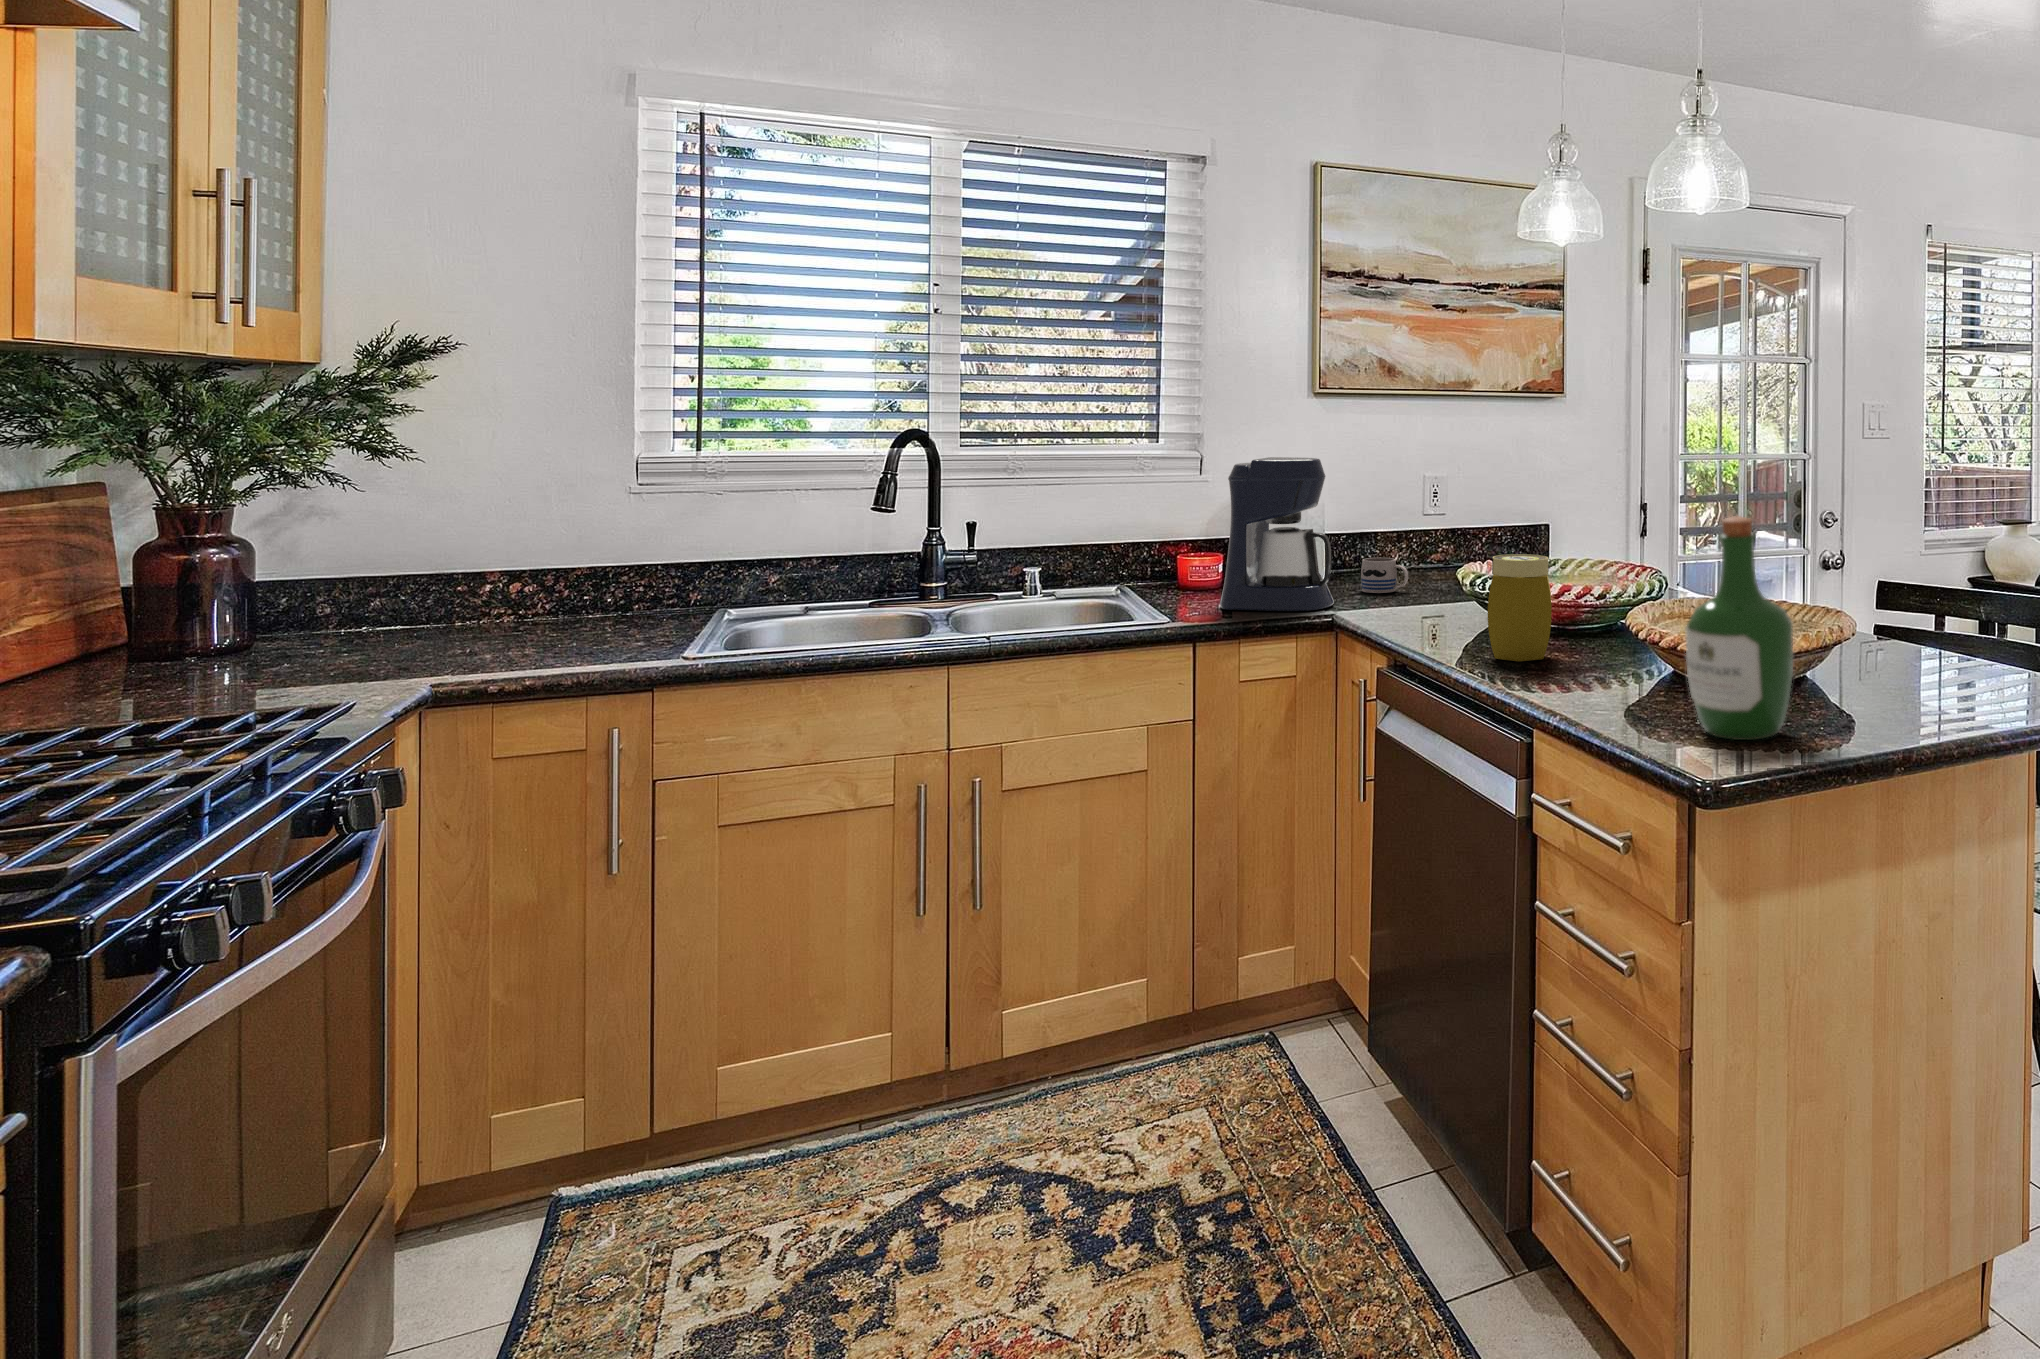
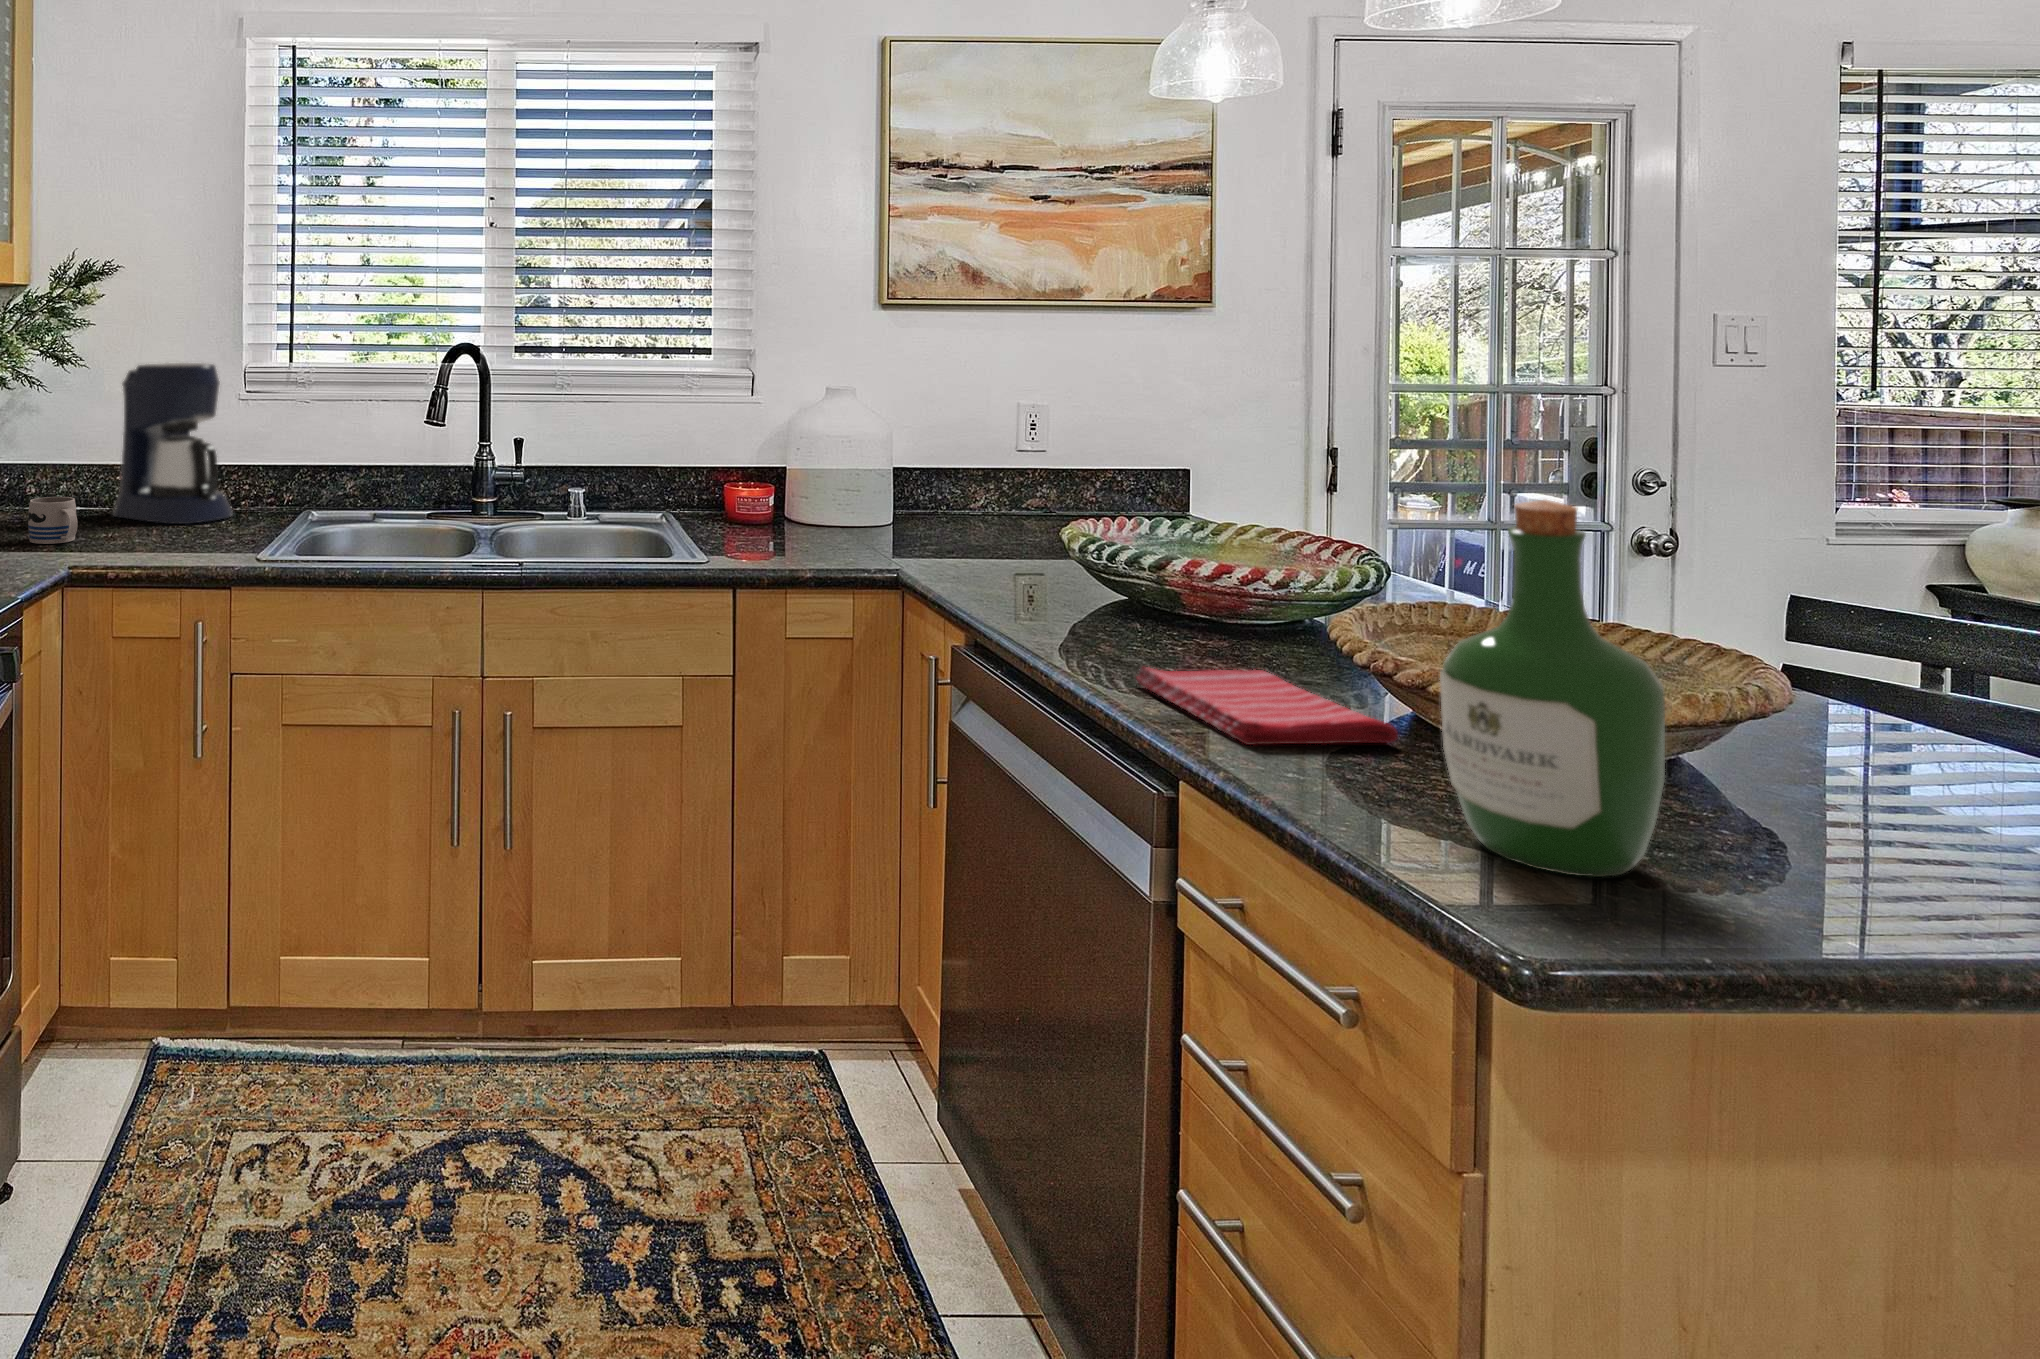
coffee maker: present [1220,457,1334,611] -> present [113,363,232,524]
jar: present [1488,554,1551,661] -> none [1102,517,1198,663]
mug: present [1361,558,1408,593] -> present [28,497,77,544]
dish towel: none [1511,656,1669,700] -> present [1136,667,1398,745]

